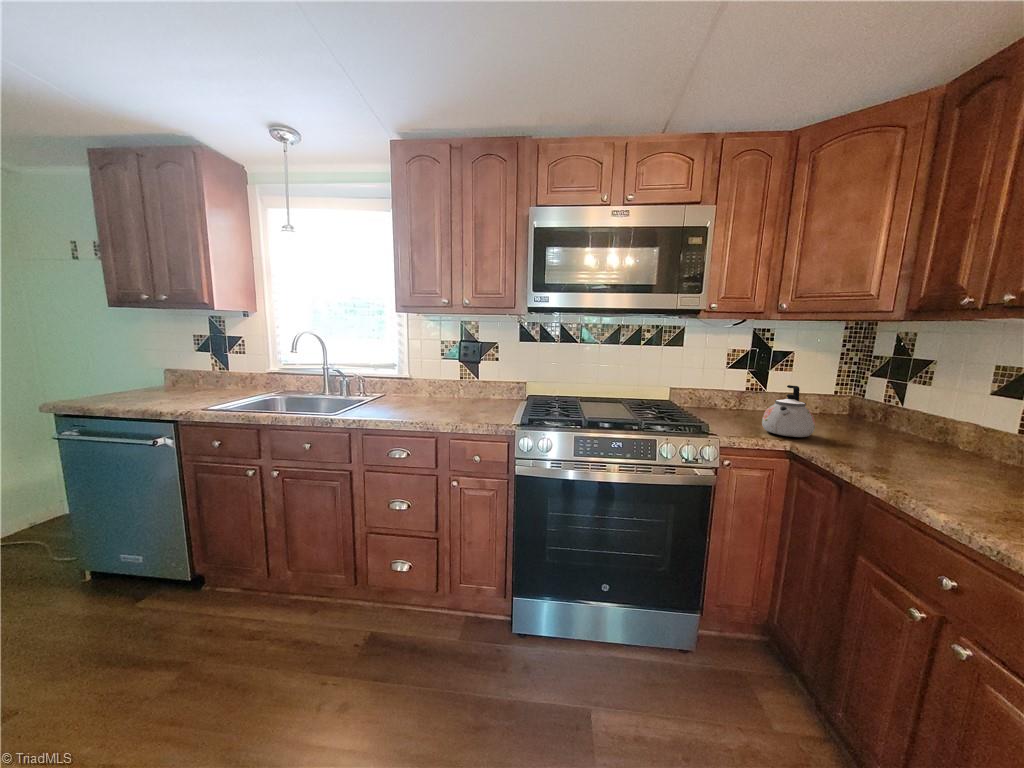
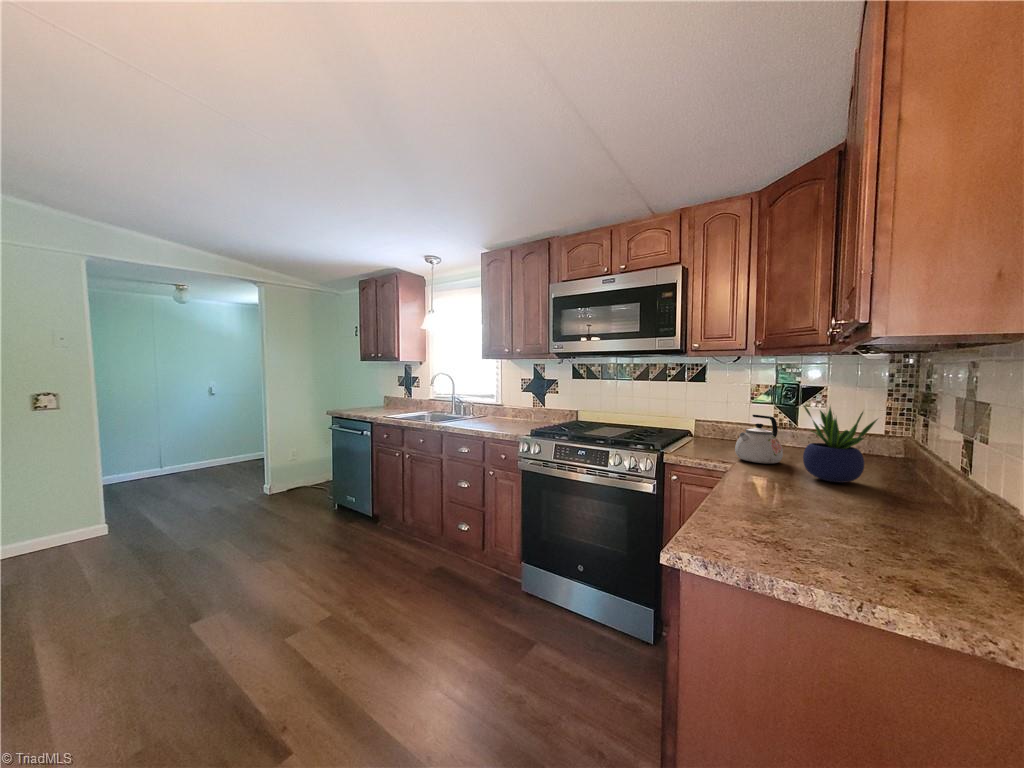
potted plant: none [864,372,952,455] -> present [803,406,878,483]

